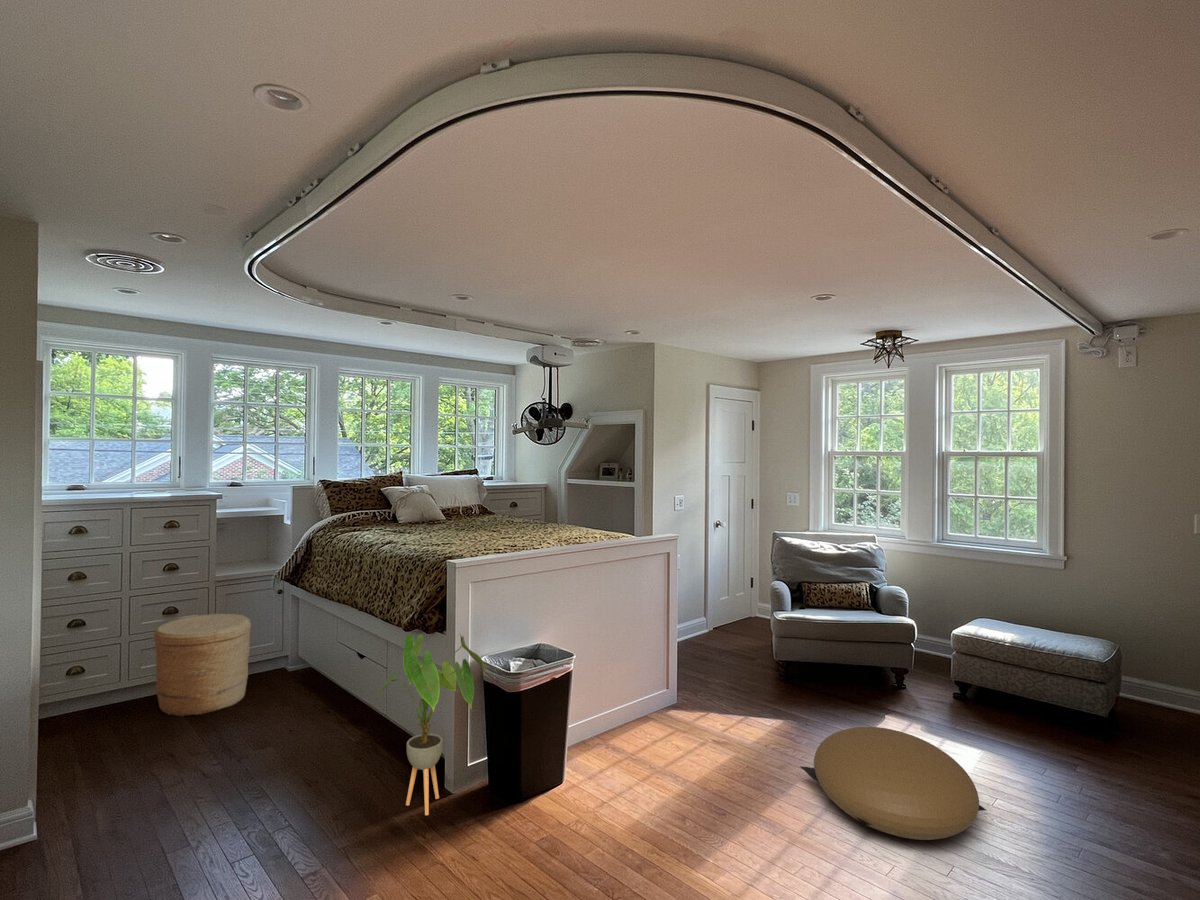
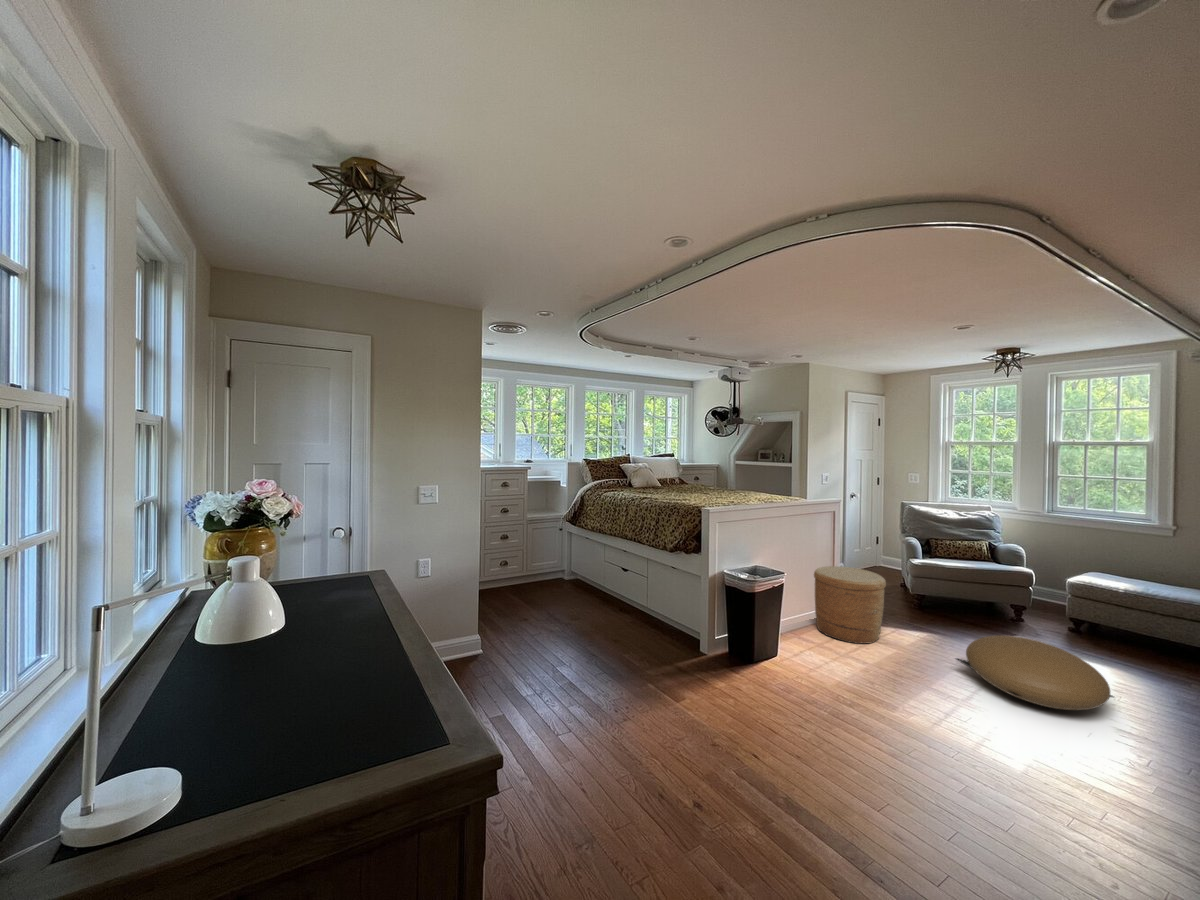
basket: present [154,614,251,717] -> present [814,566,886,644]
house plant: present [377,634,485,815] -> none [665,552,730,661]

